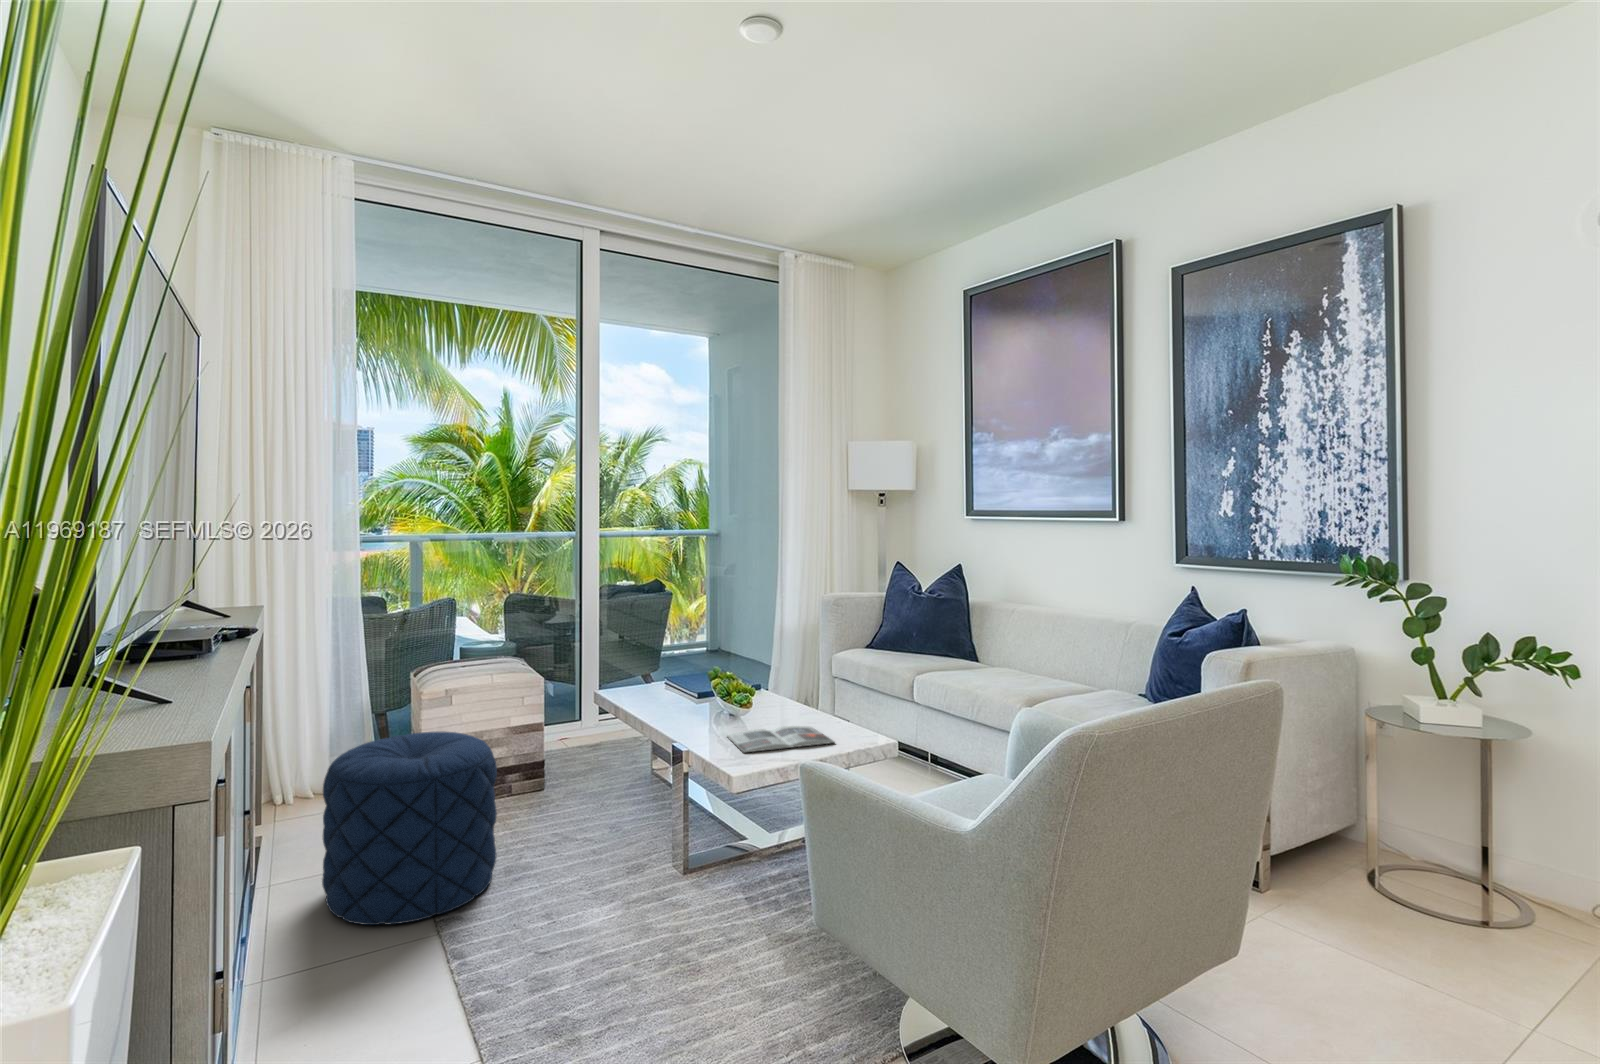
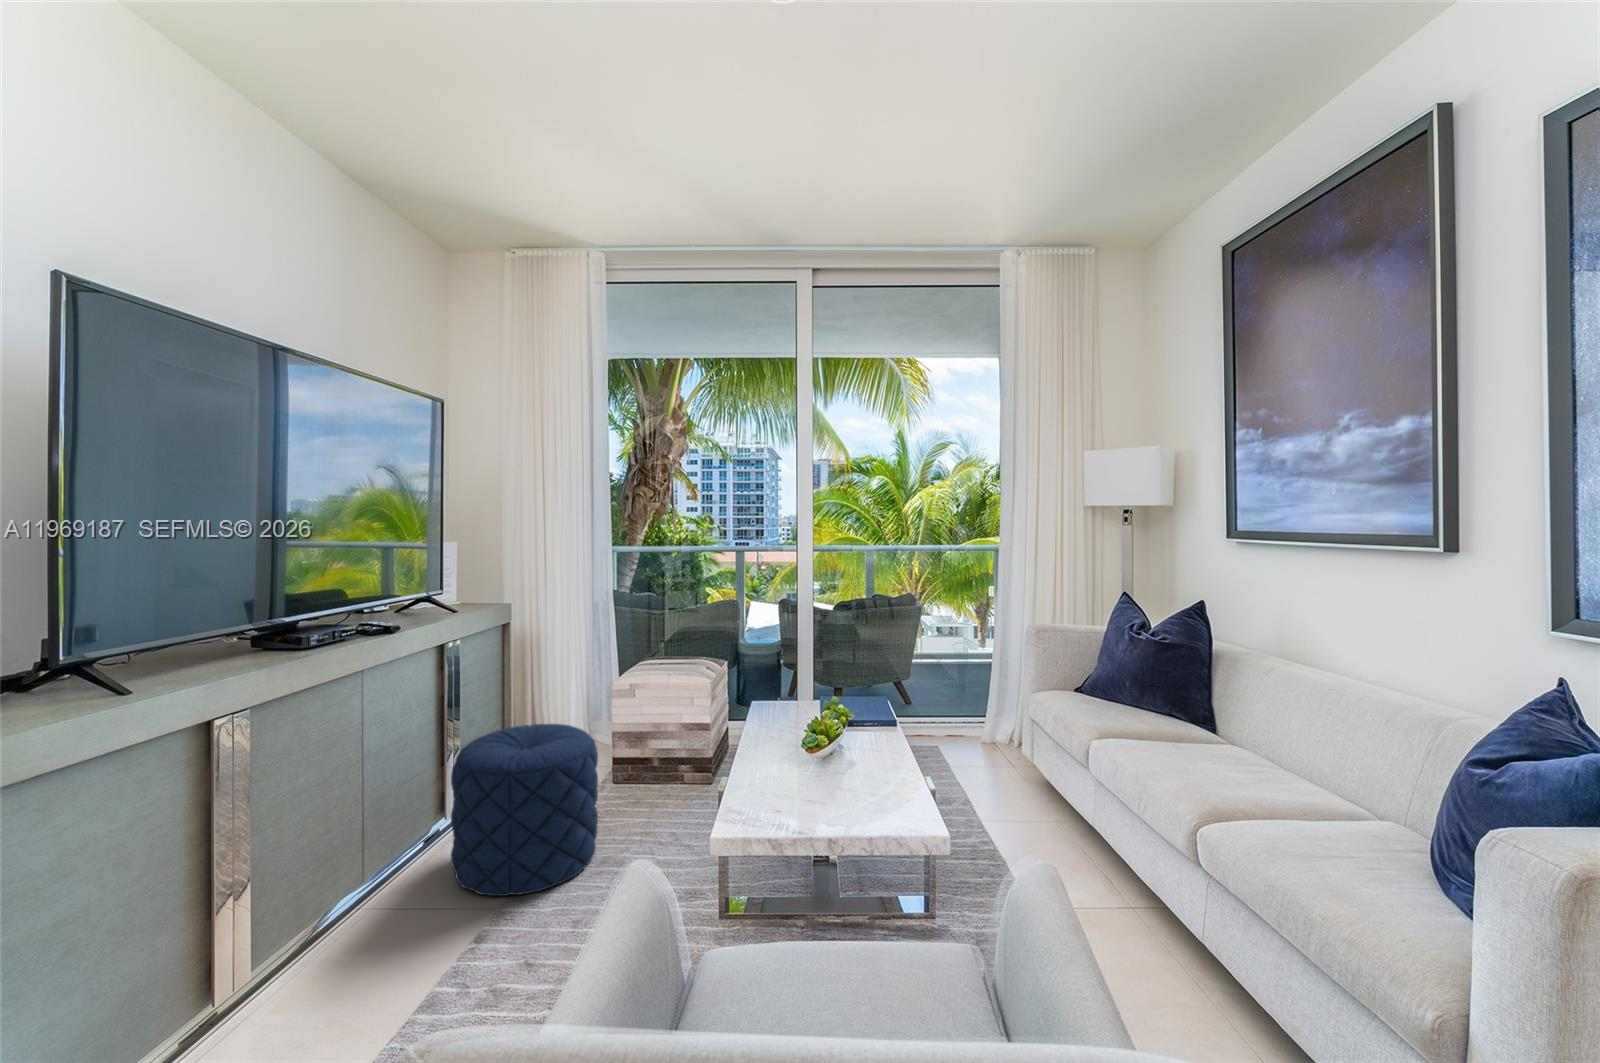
magazine: present [727,726,835,753] -> none [766,779,884,818]

